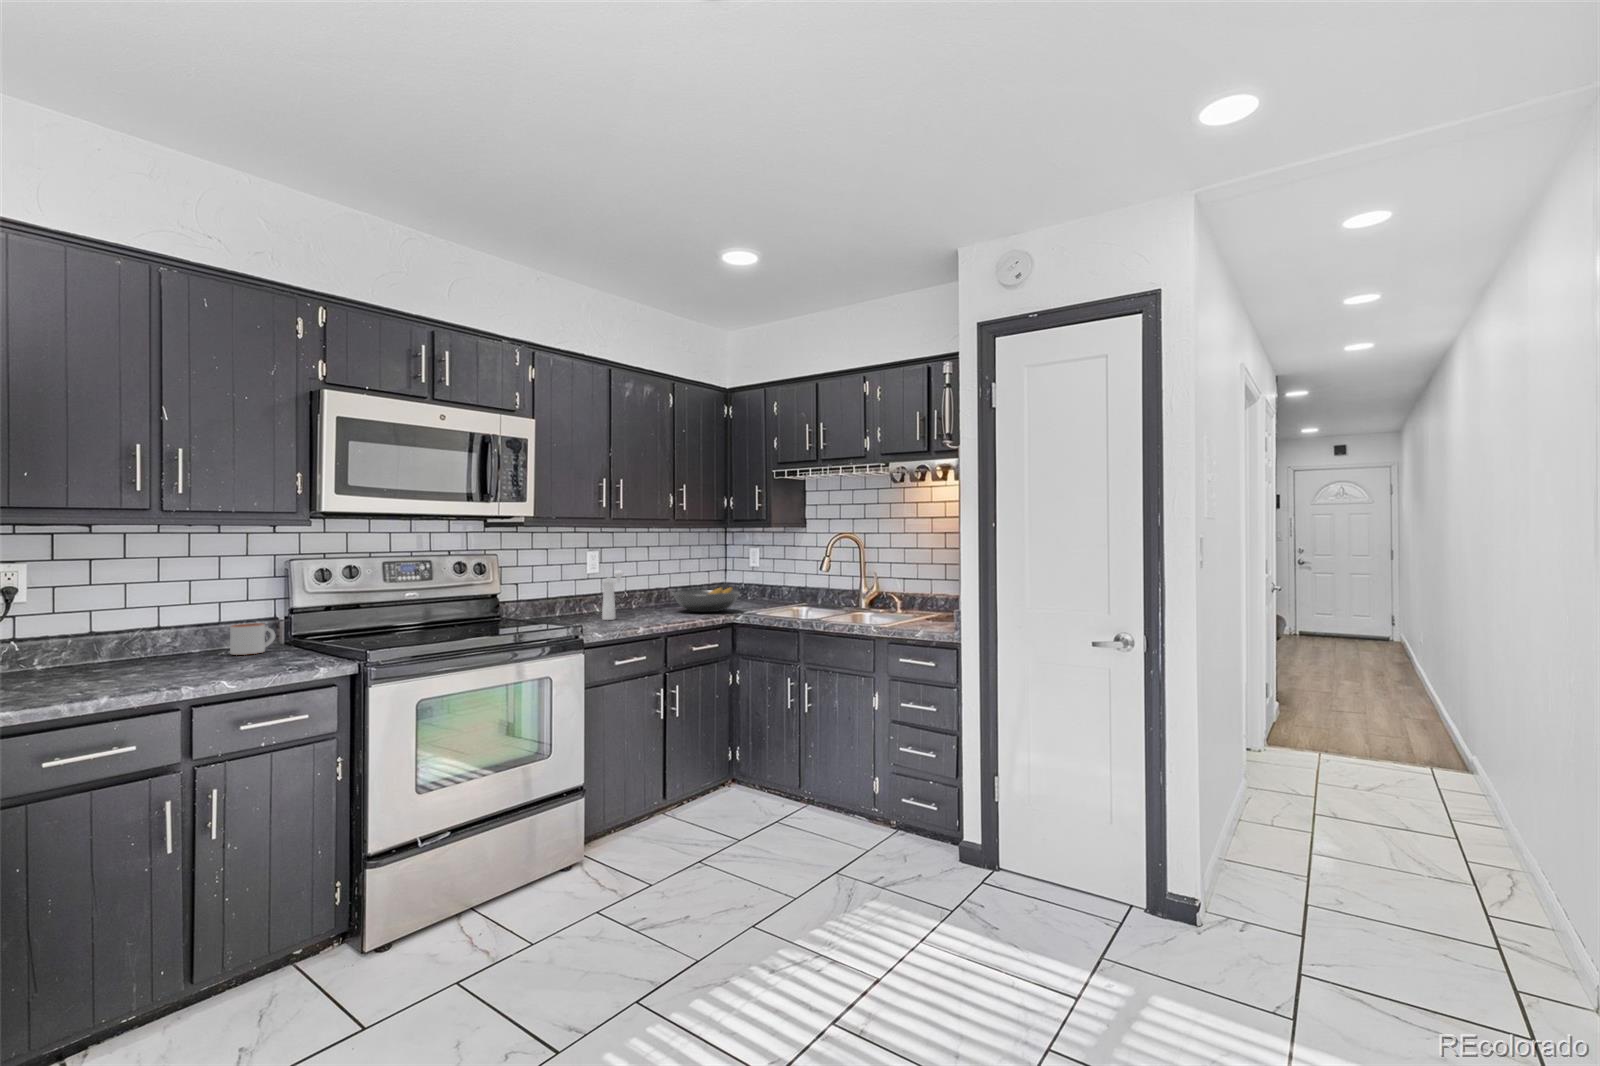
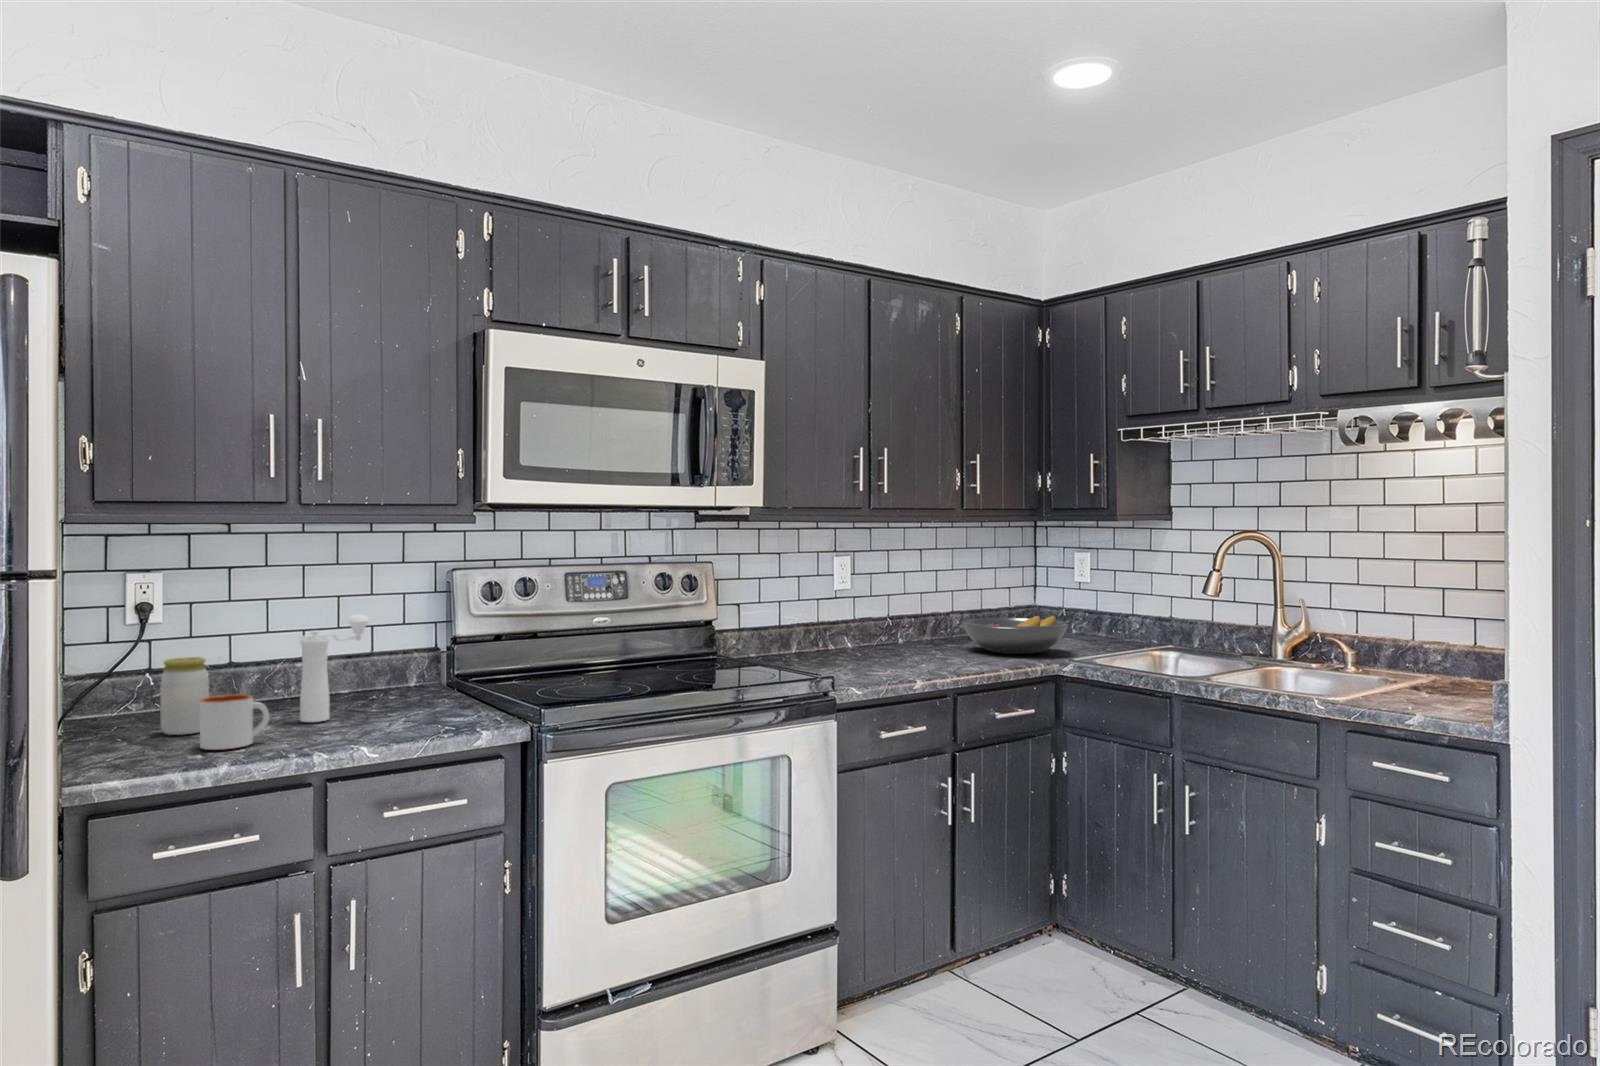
pepper mill: present [602,570,623,620] -> present [300,615,369,722]
jar: none [35,624,81,683] -> present [160,657,209,735]
mug: present [230,624,275,655] -> present [200,694,270,750]

